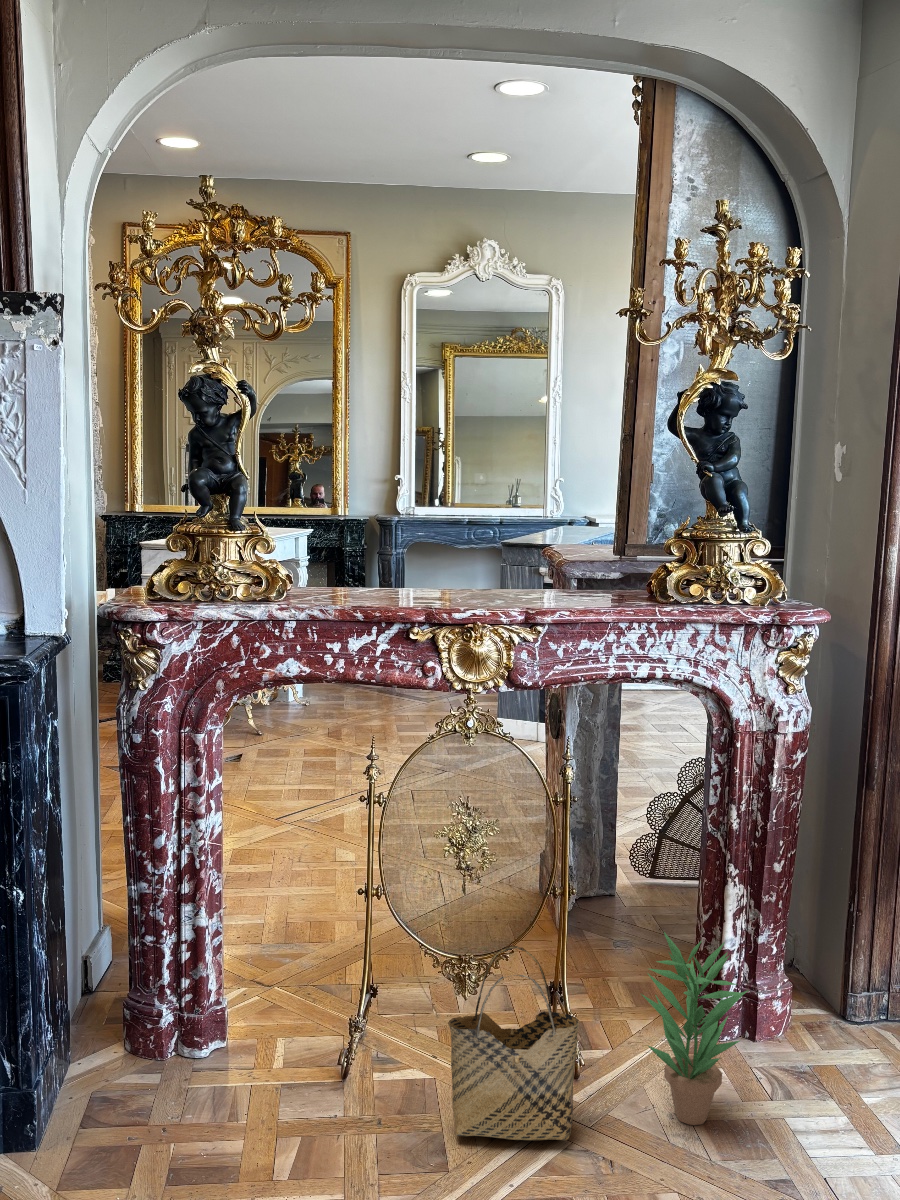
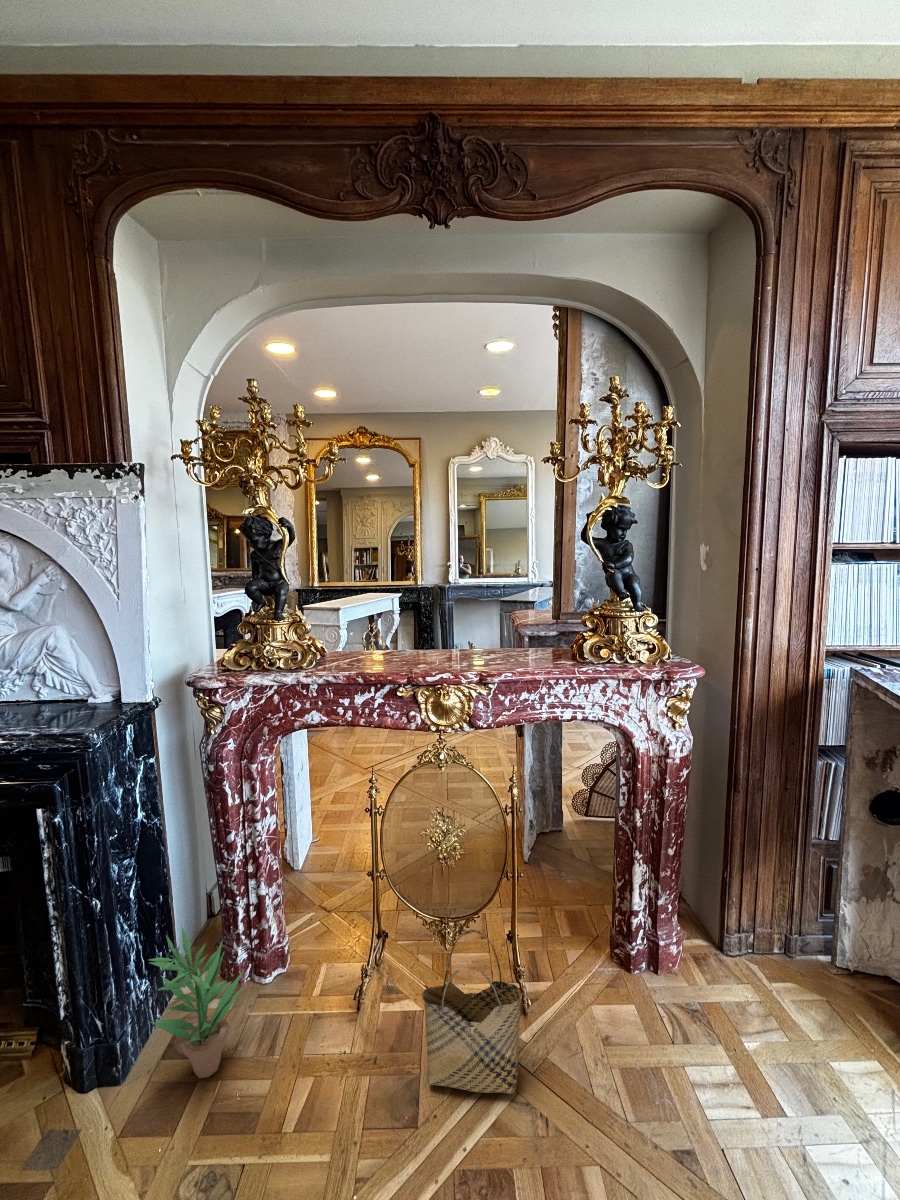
potted plant: present [642,932,747,1125] -> present [149,928,243,1078]

